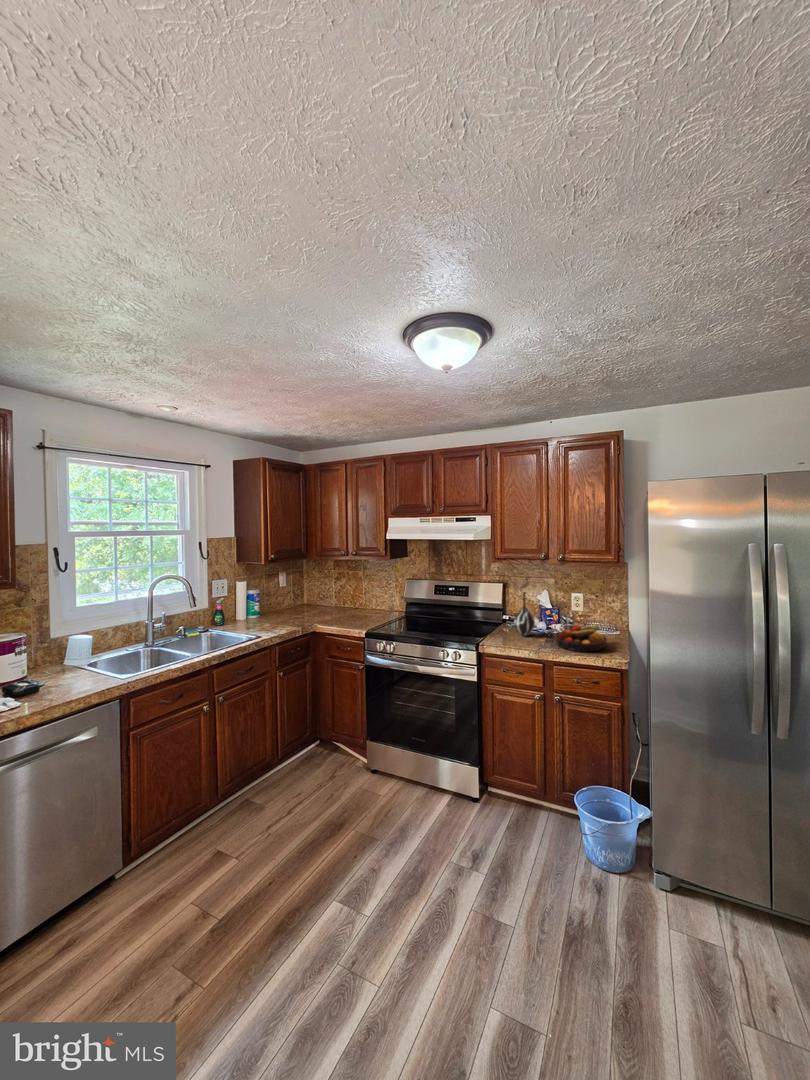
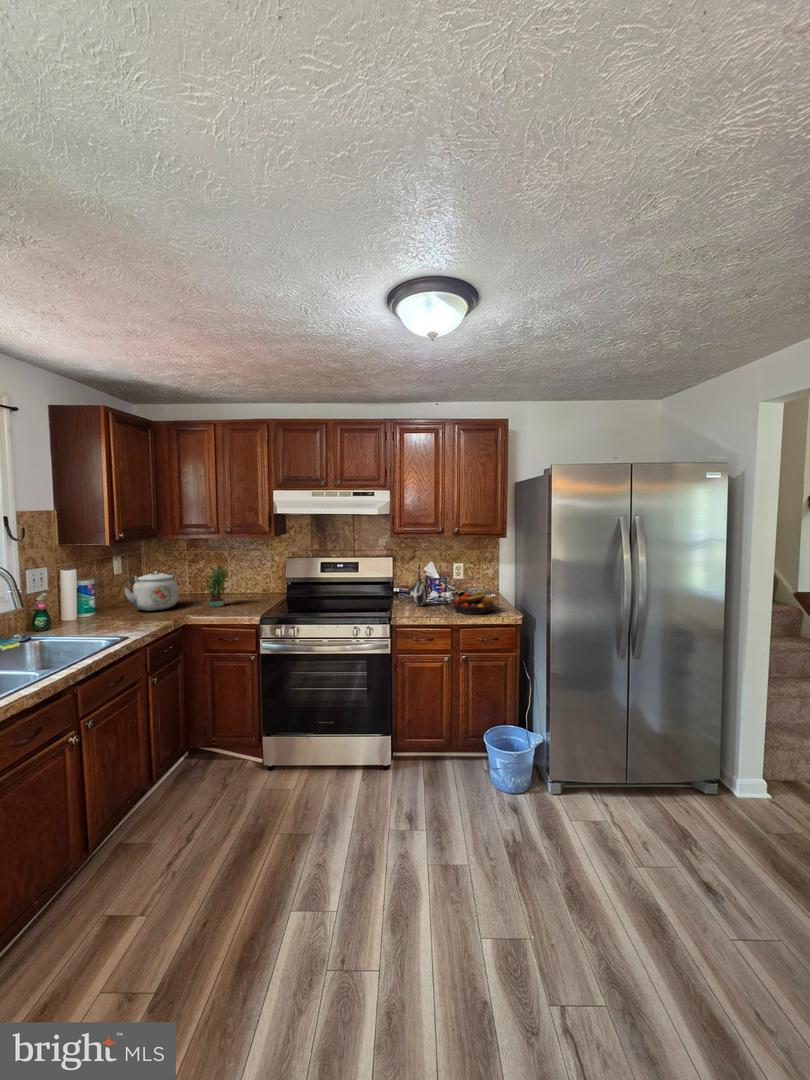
potted plant: none [331,582,355,619] -> present [203,564,229,607]
kettle: none [277,586,316,618] -> present [125,571,178,611]

